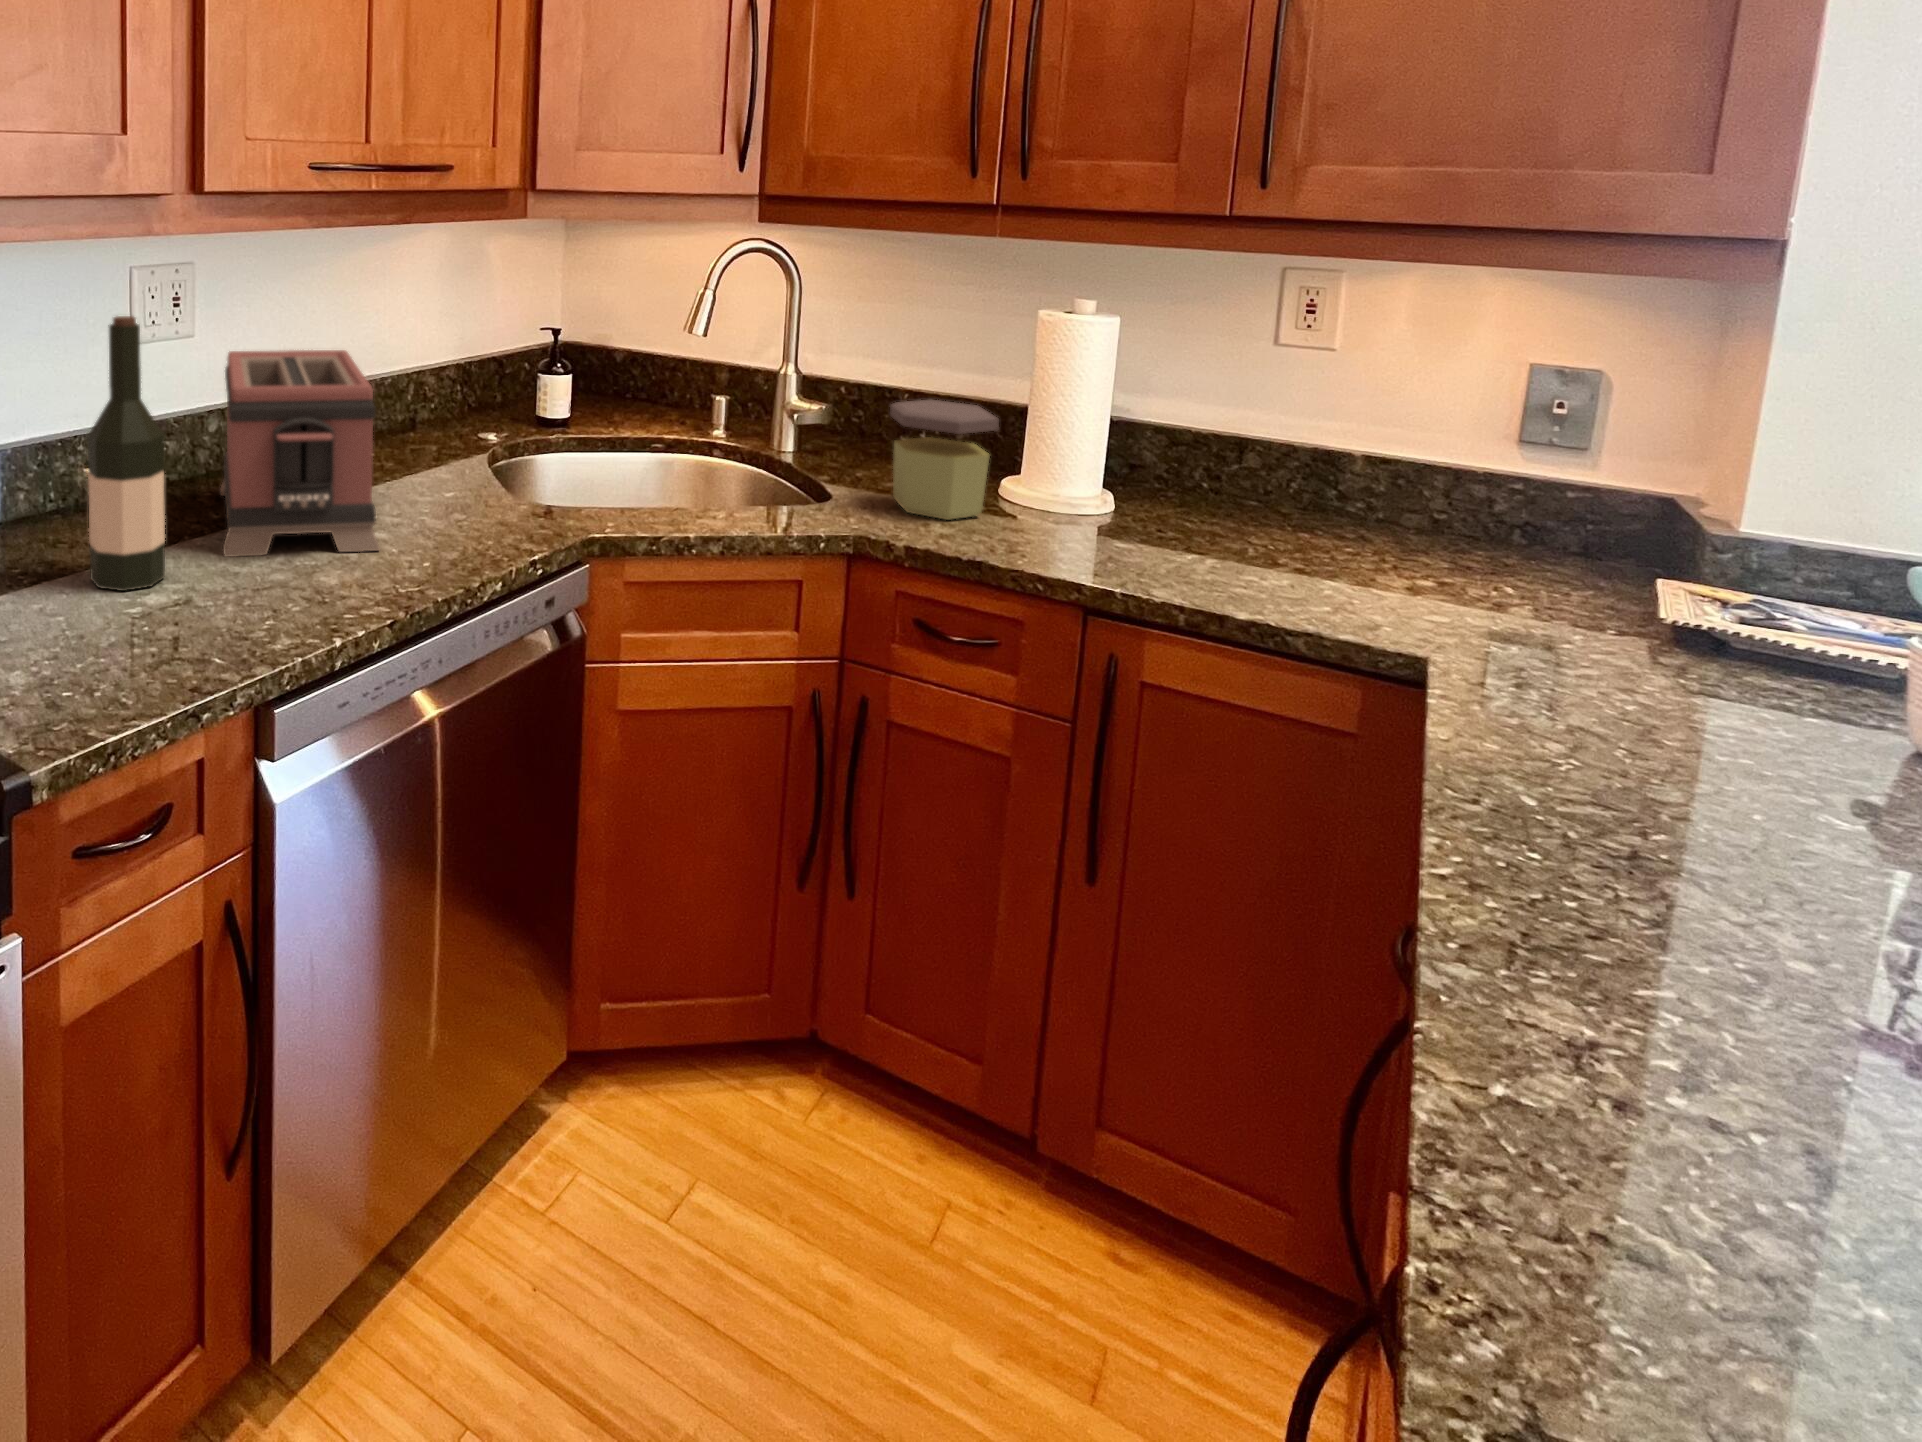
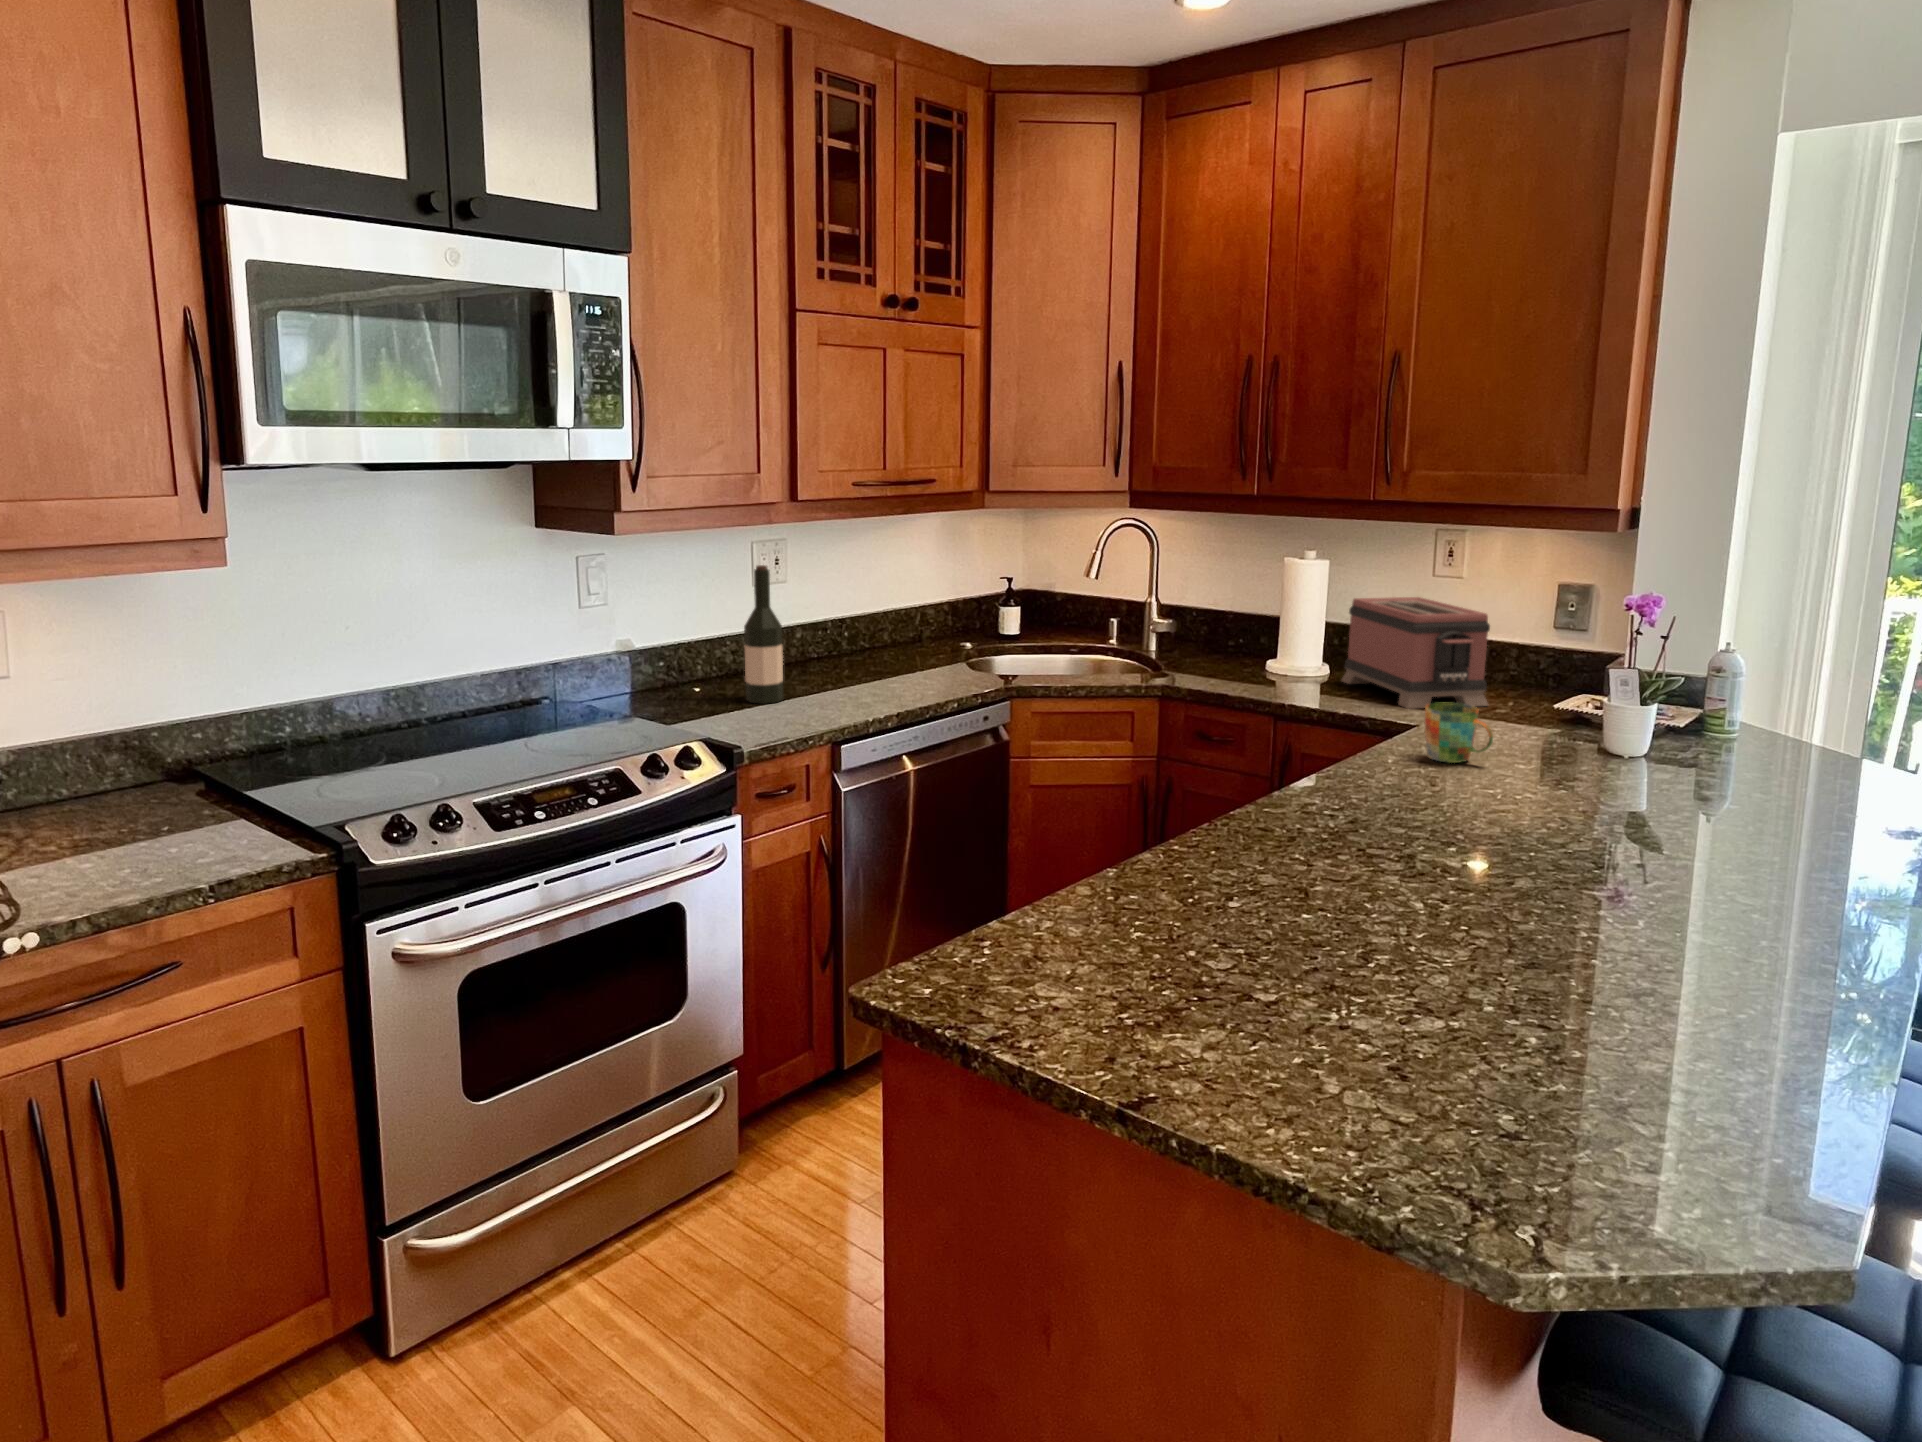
toaster: present [220,350,380,557] -> present [1342,597,1490,709]
jar: present [890,400,999,520] -> none [1194,612,1251,679]
mug: none [1606,663,1820,822] -> present [1425,702,1493,763]

